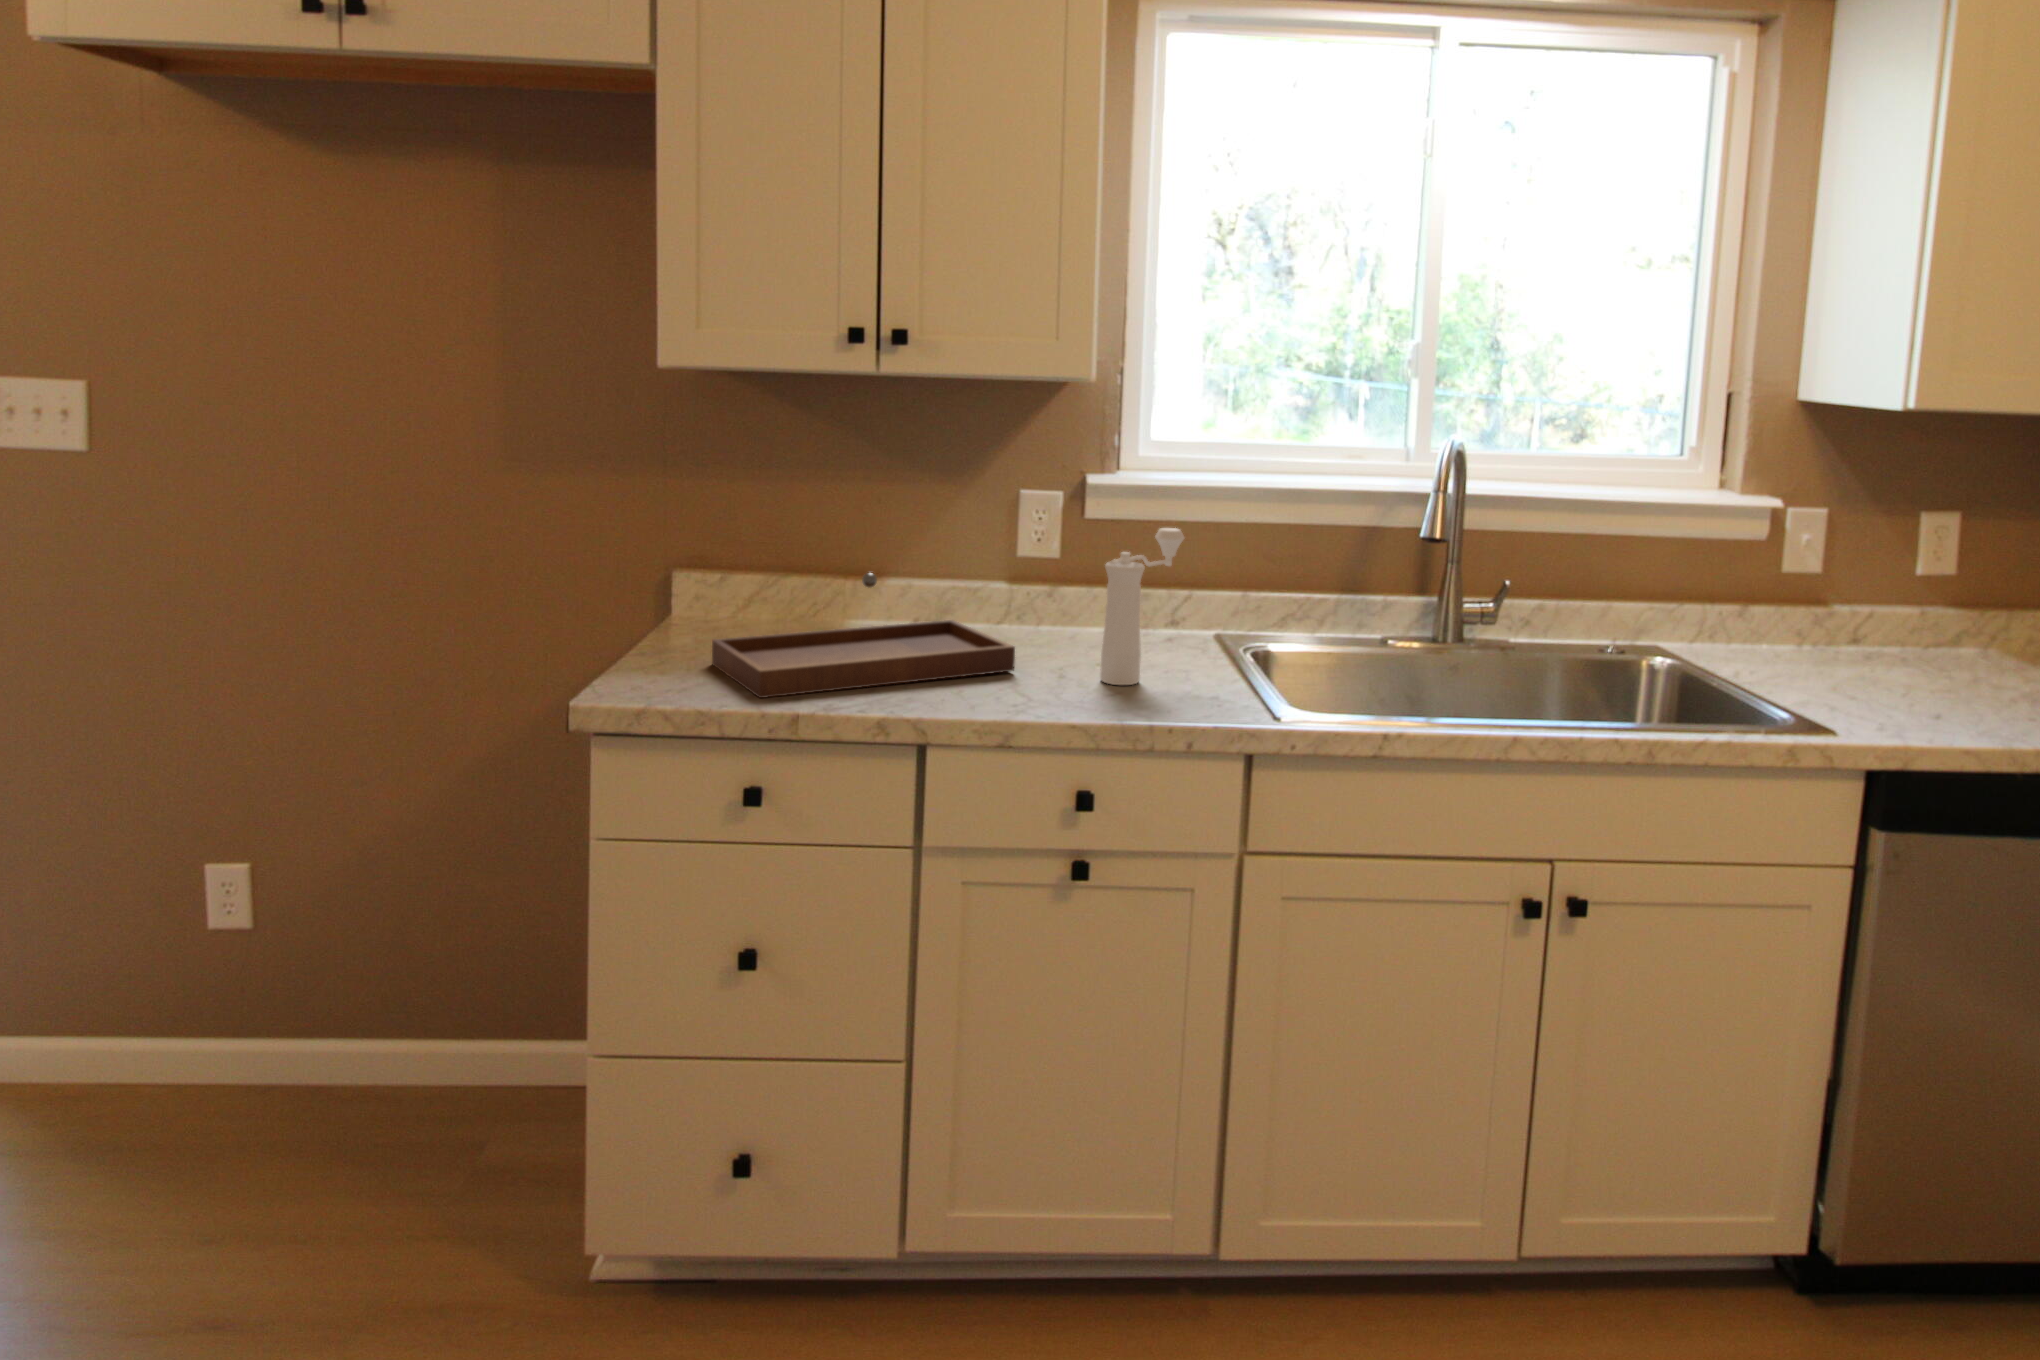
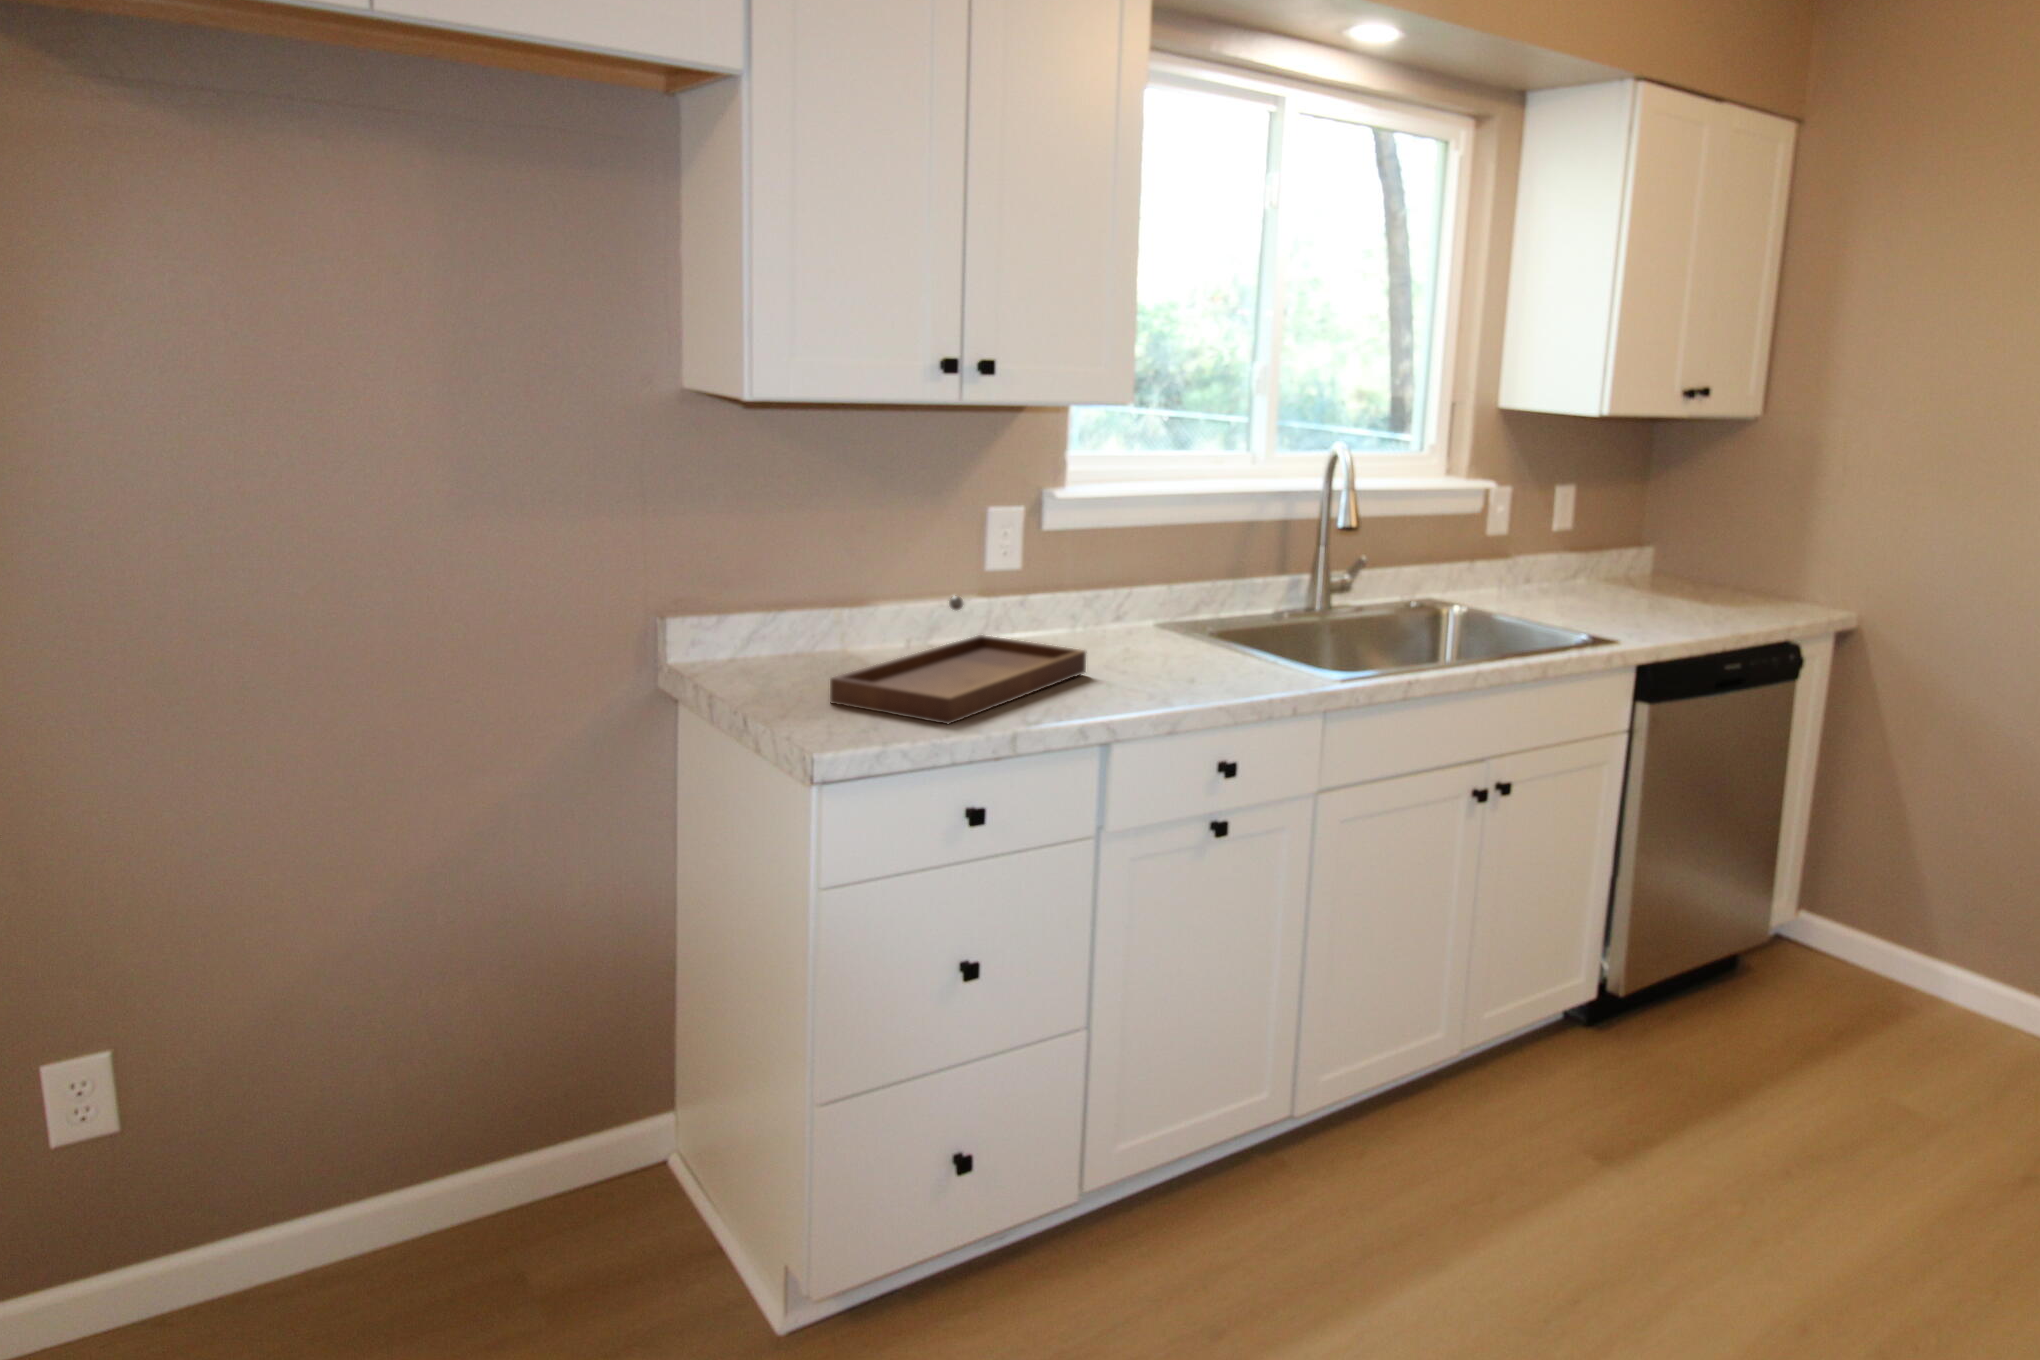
pepper mill: present [1100,528,1184,685] -> none [1154,533,1196,673]

